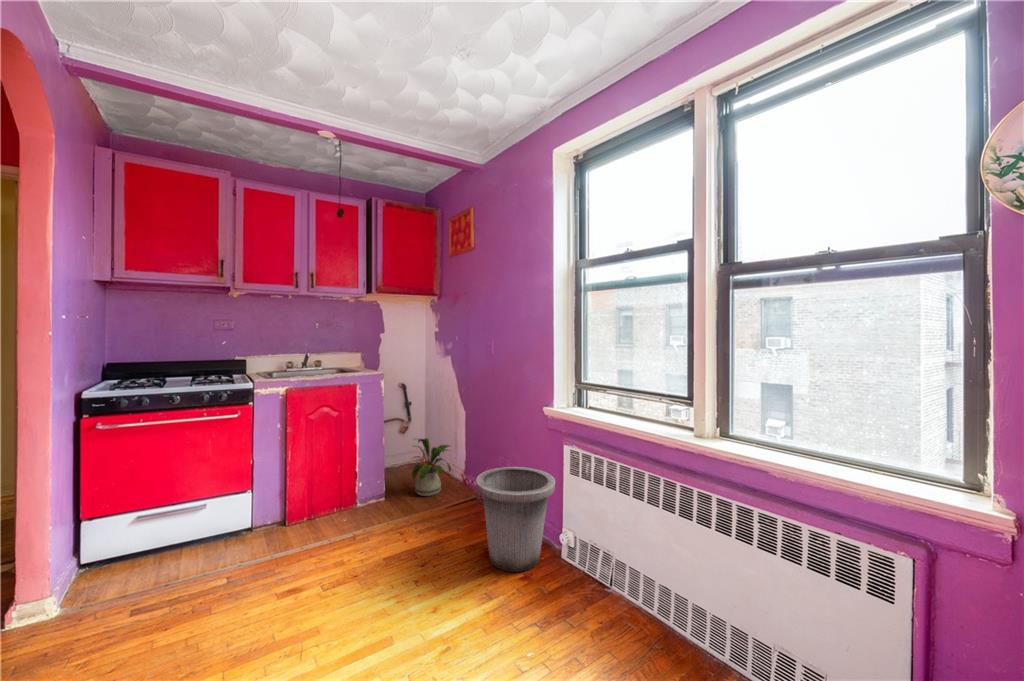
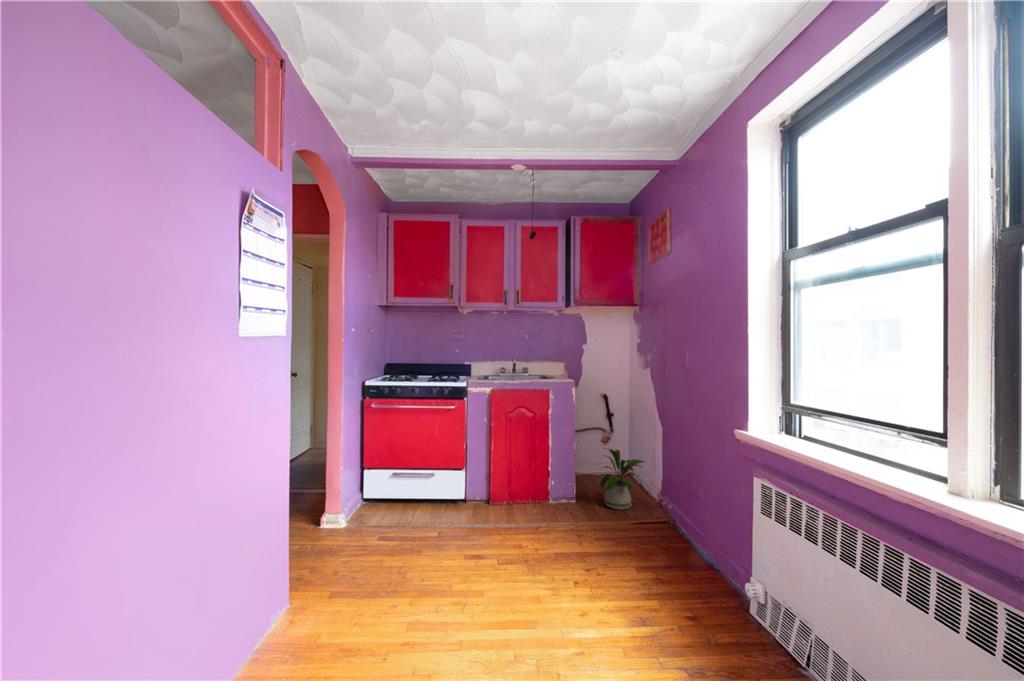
trash can: present [476,467,555,572] -> none [645,491,742,614]

